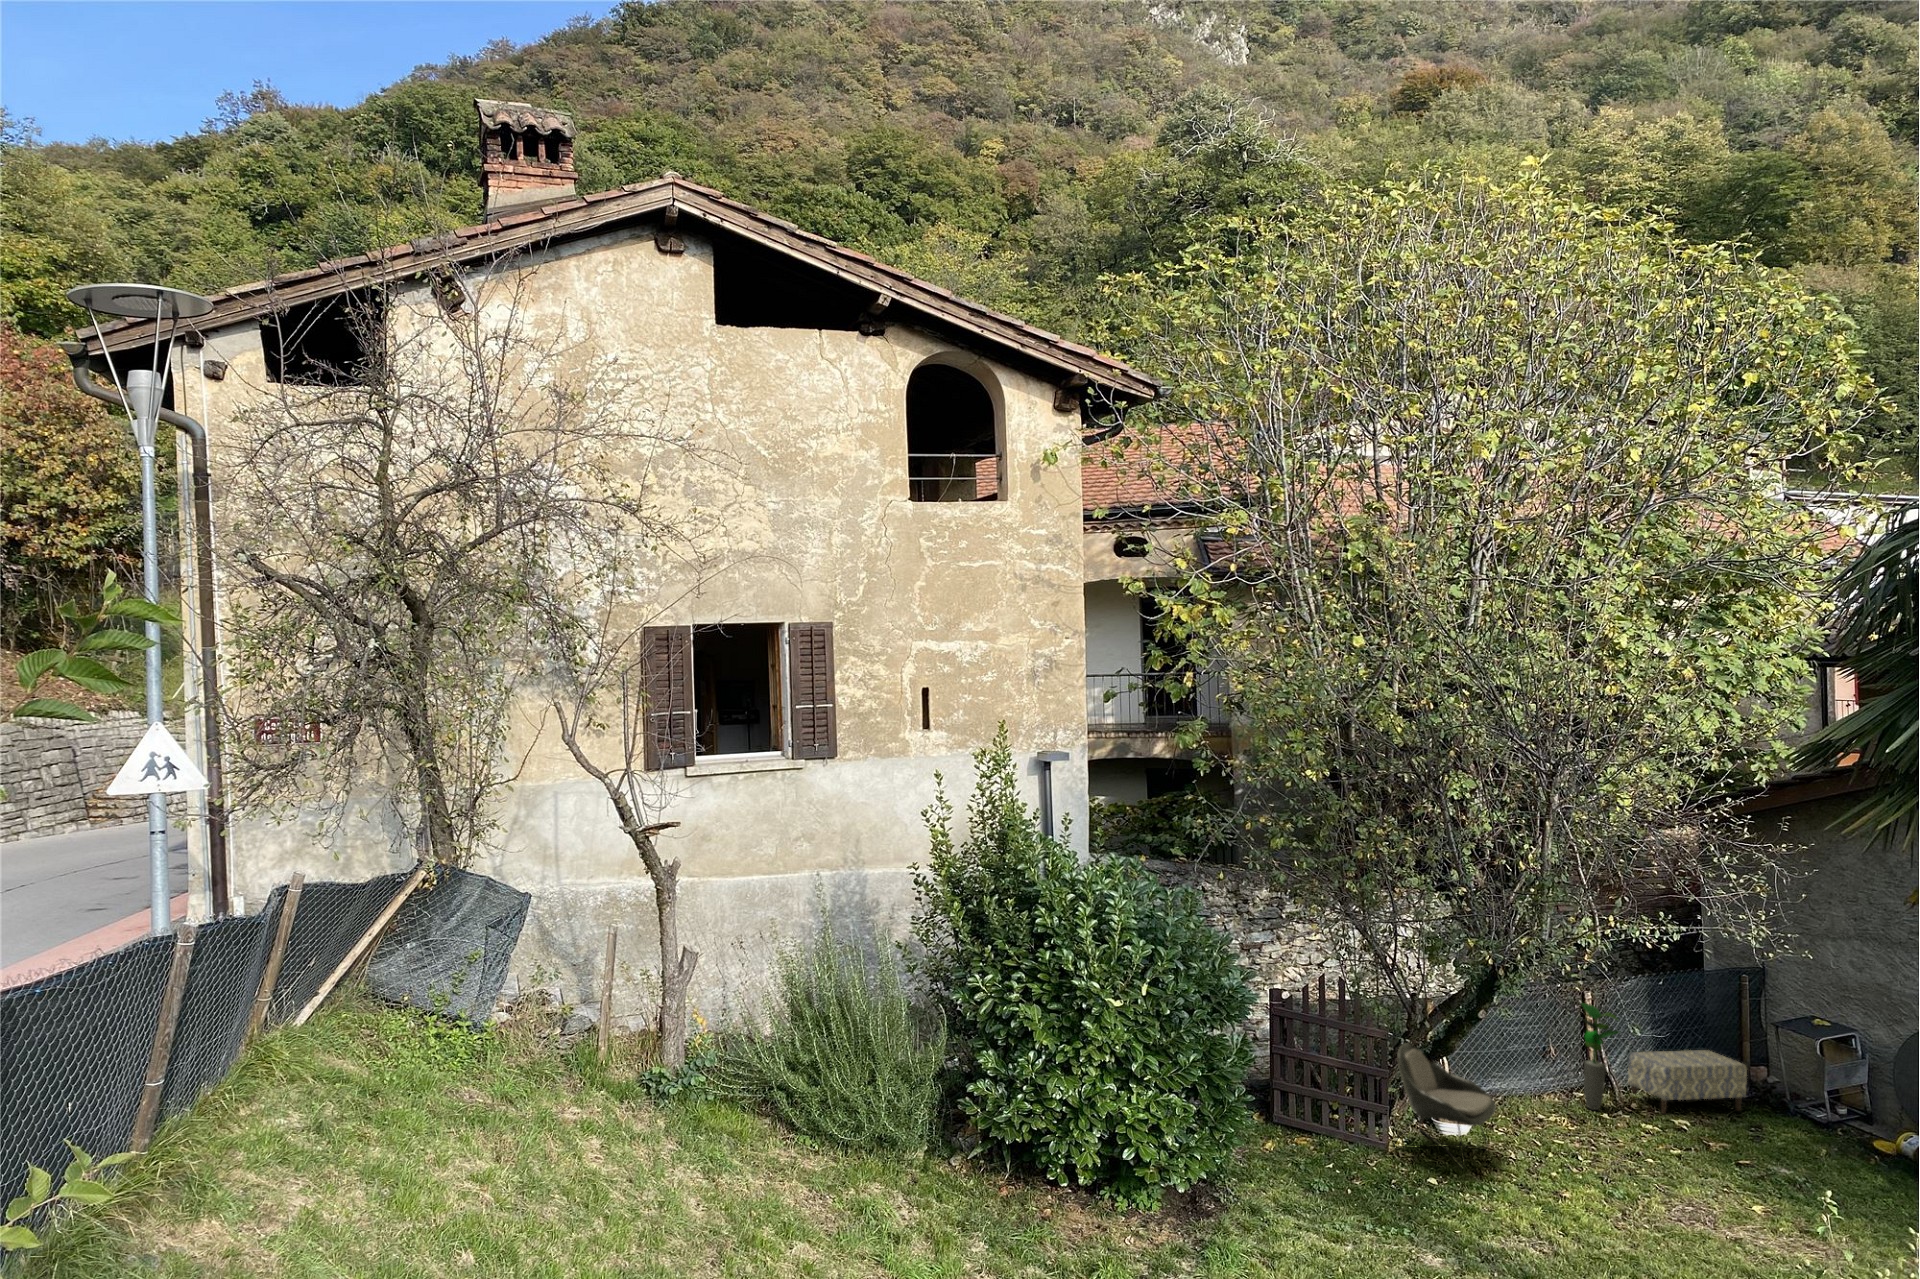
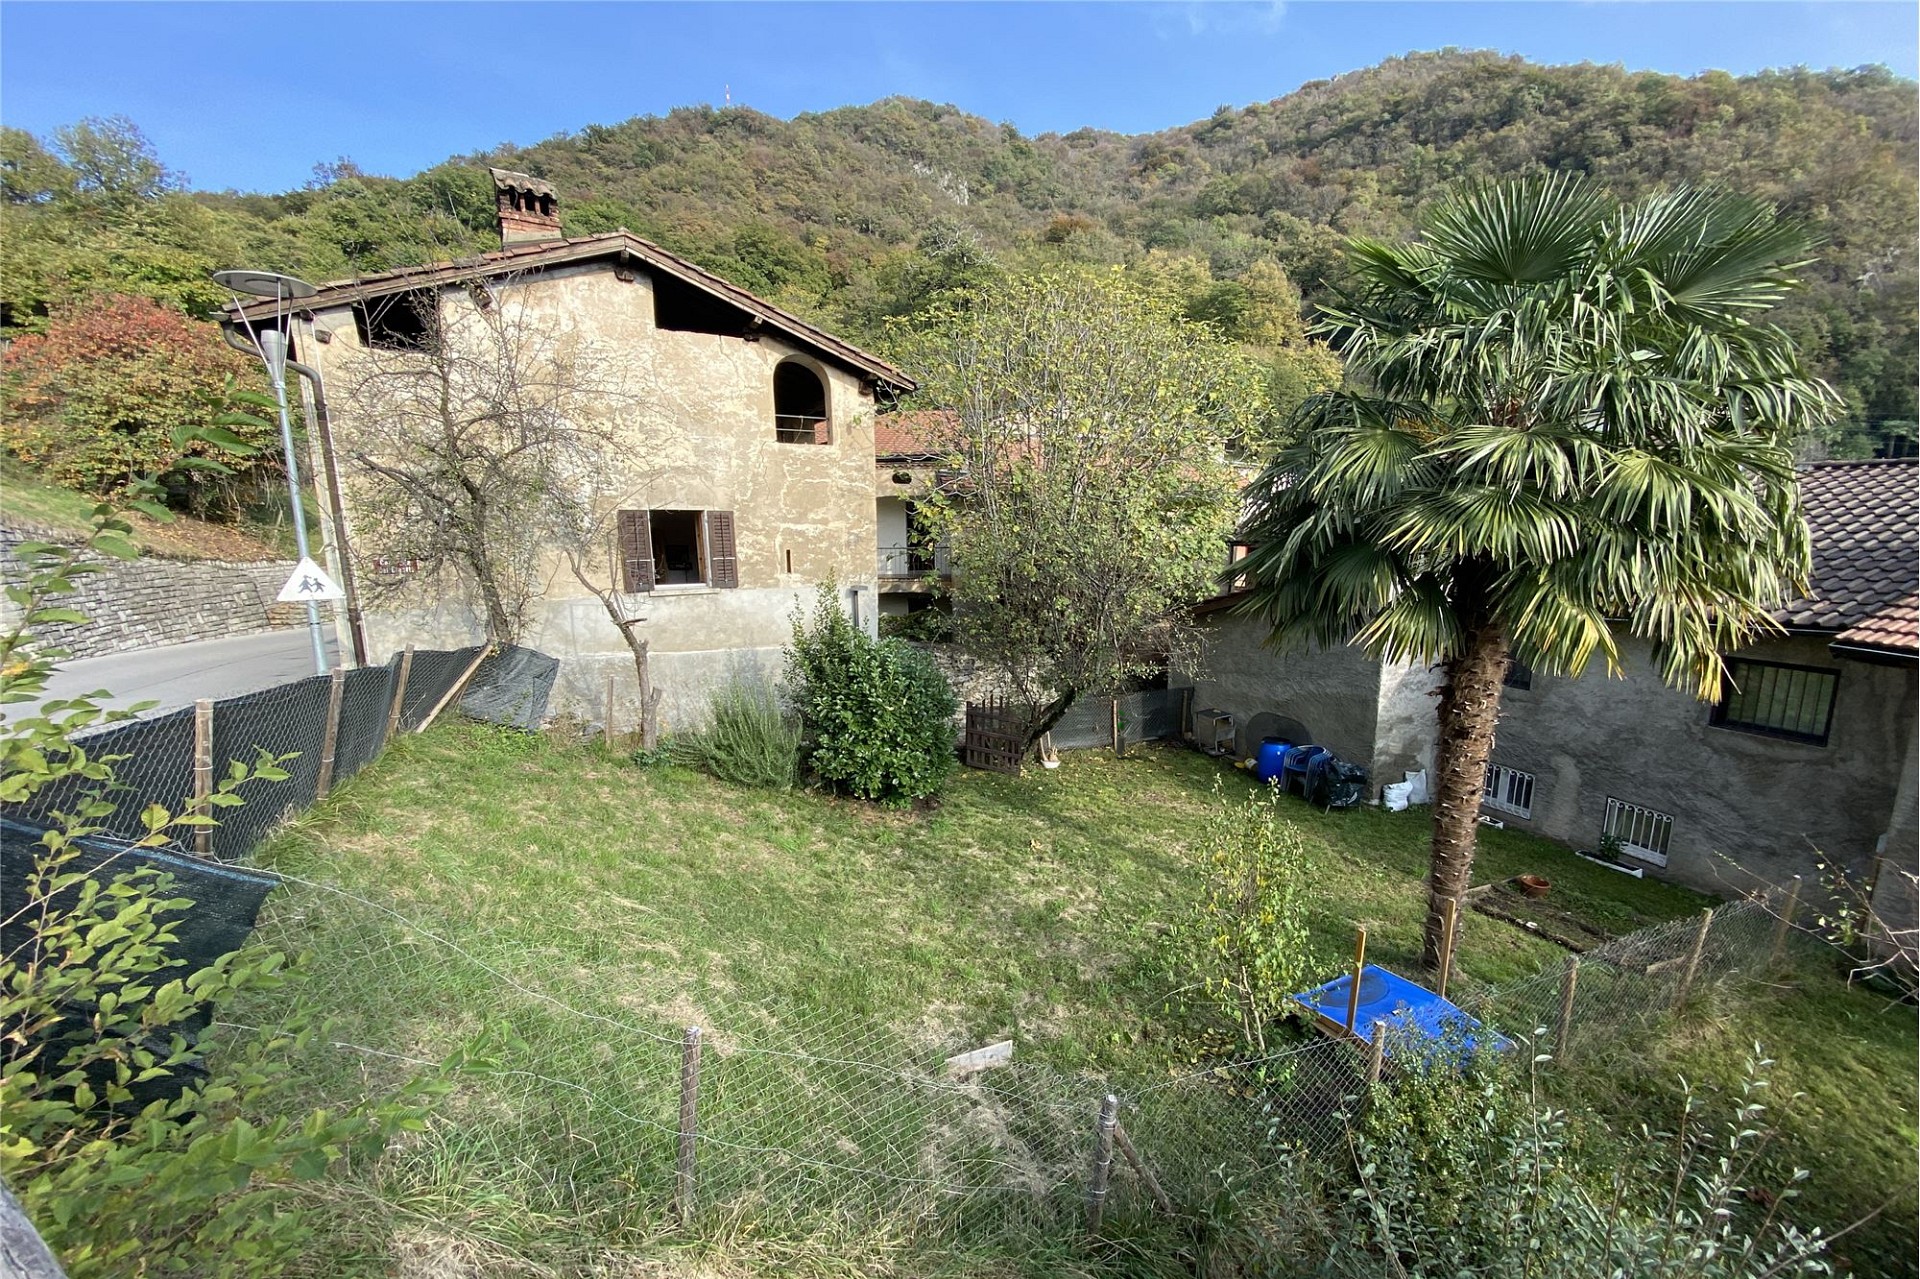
lounge chair: present [1393,1043,1496,1170] -> none [1024,728,1072,784]
bench: present [1628,1050,1747,1114] -> none [1136,730,1188,759]

